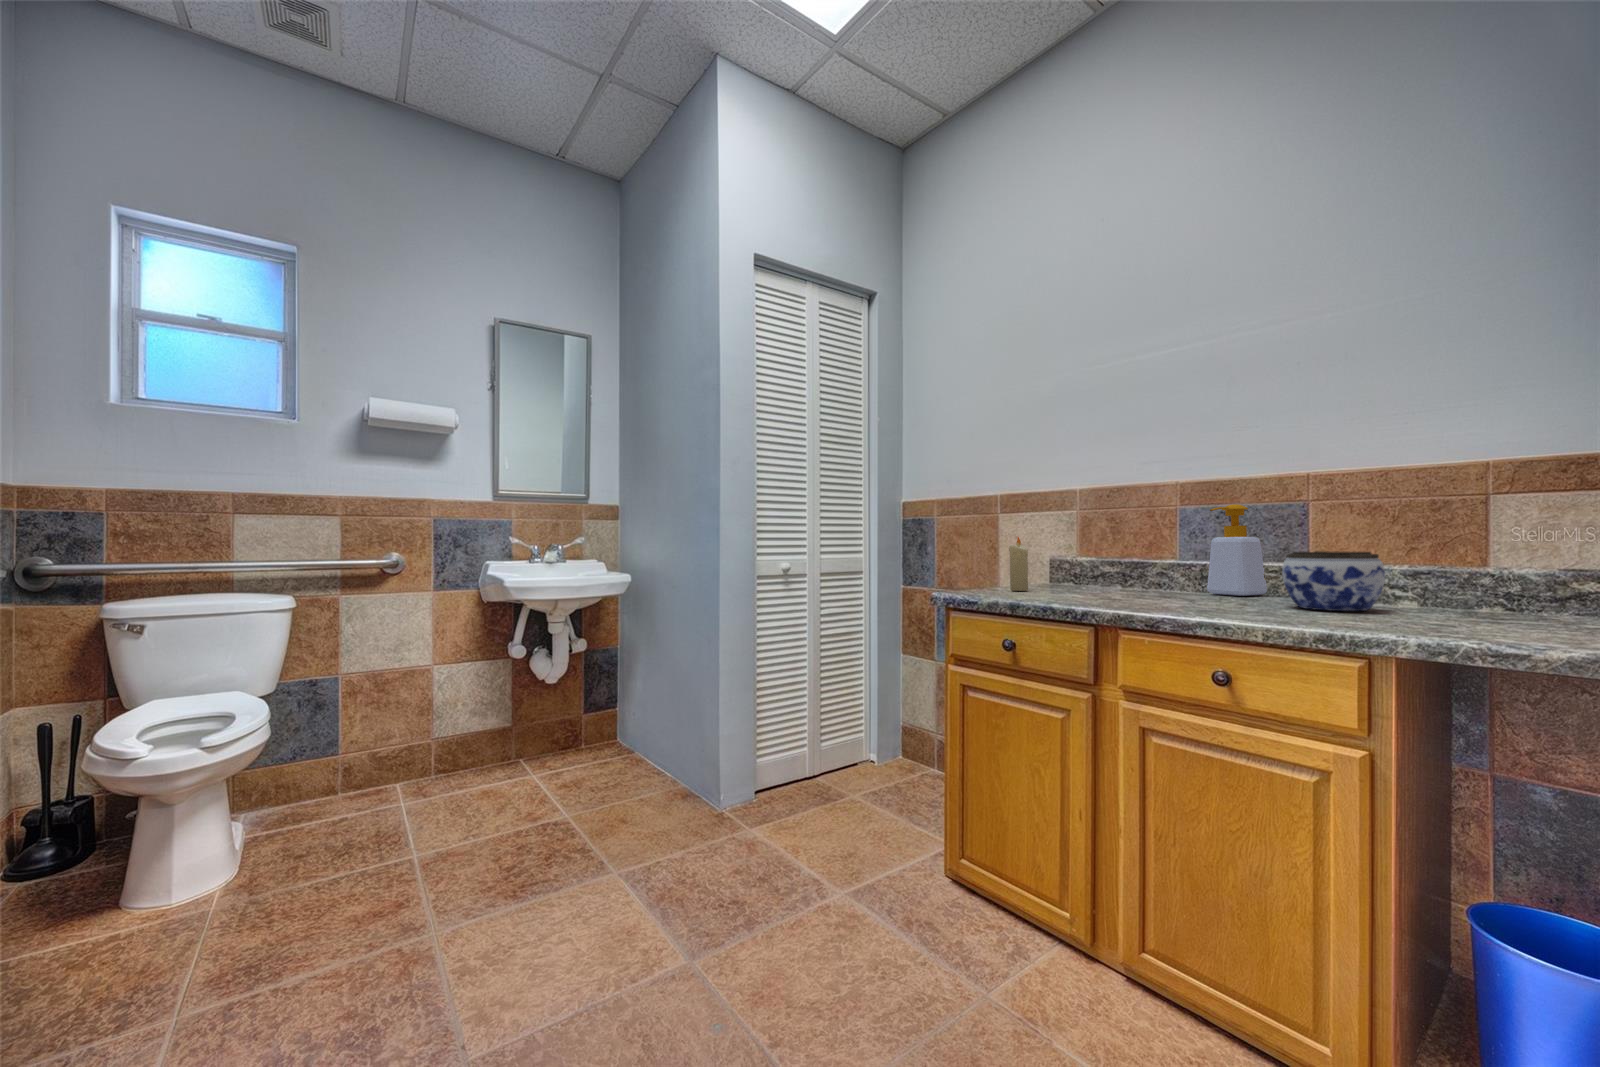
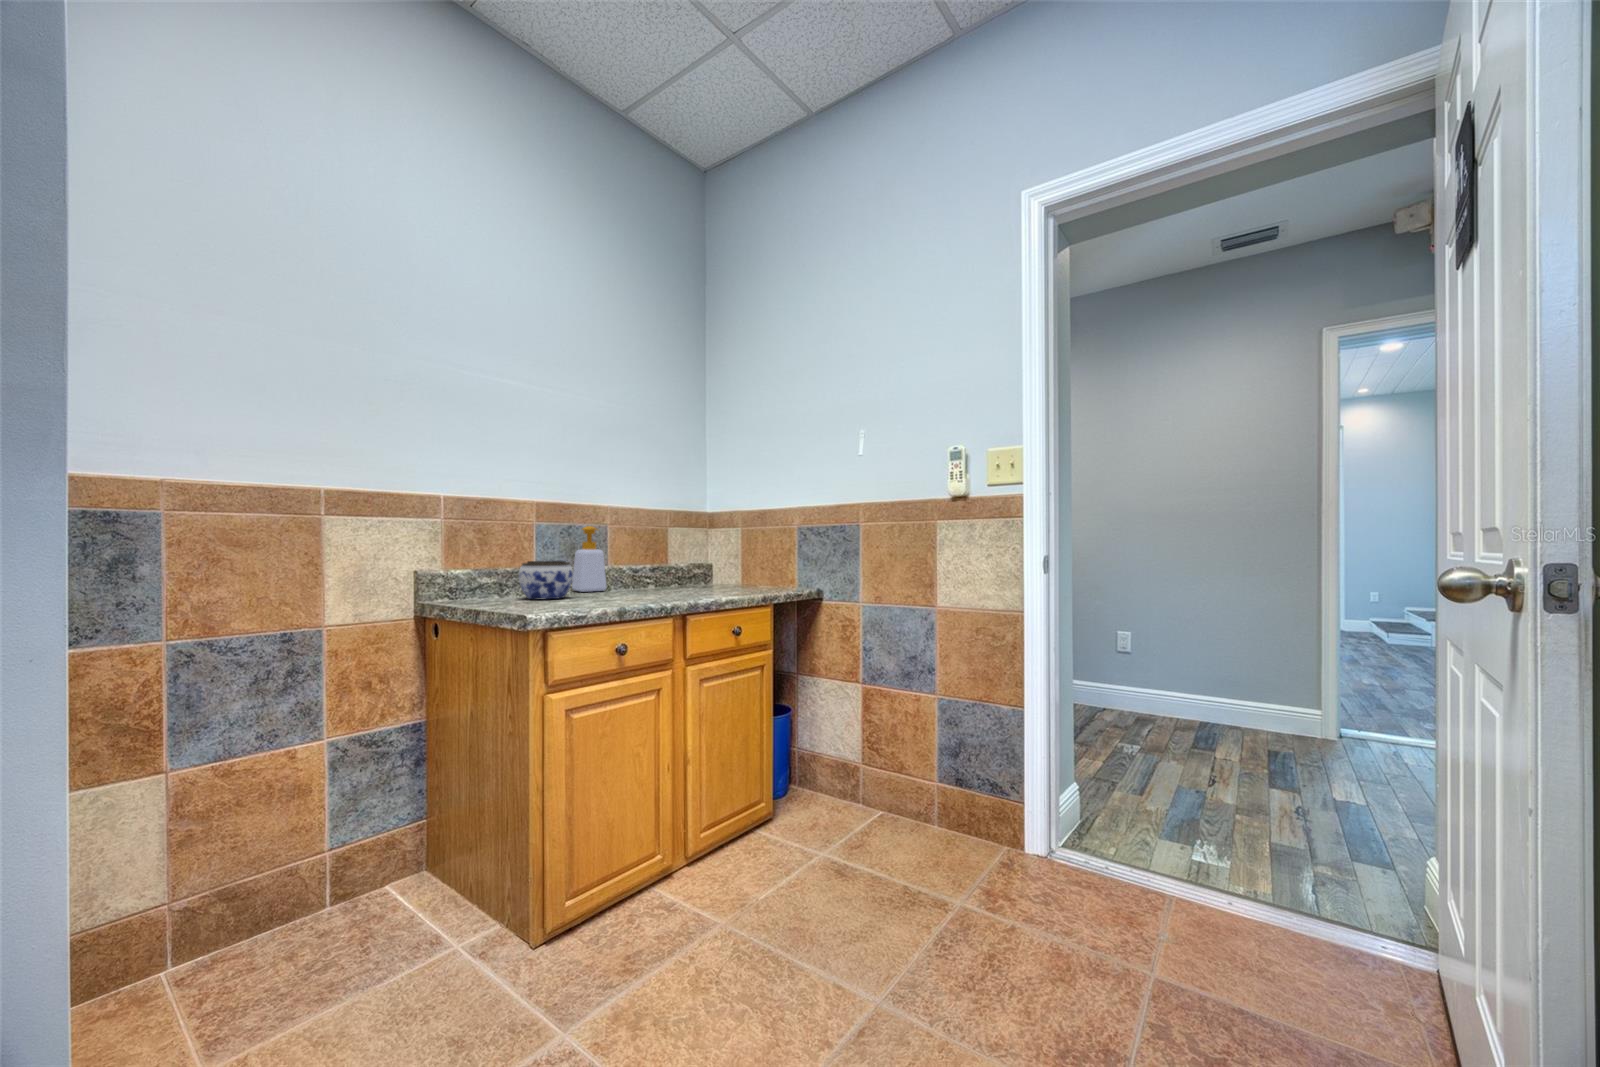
candle: present [1009,537,1028,591] -> none [495,548,516,607]
jar: present [1282,551,1385,611] -> present [519,561,573,599]

